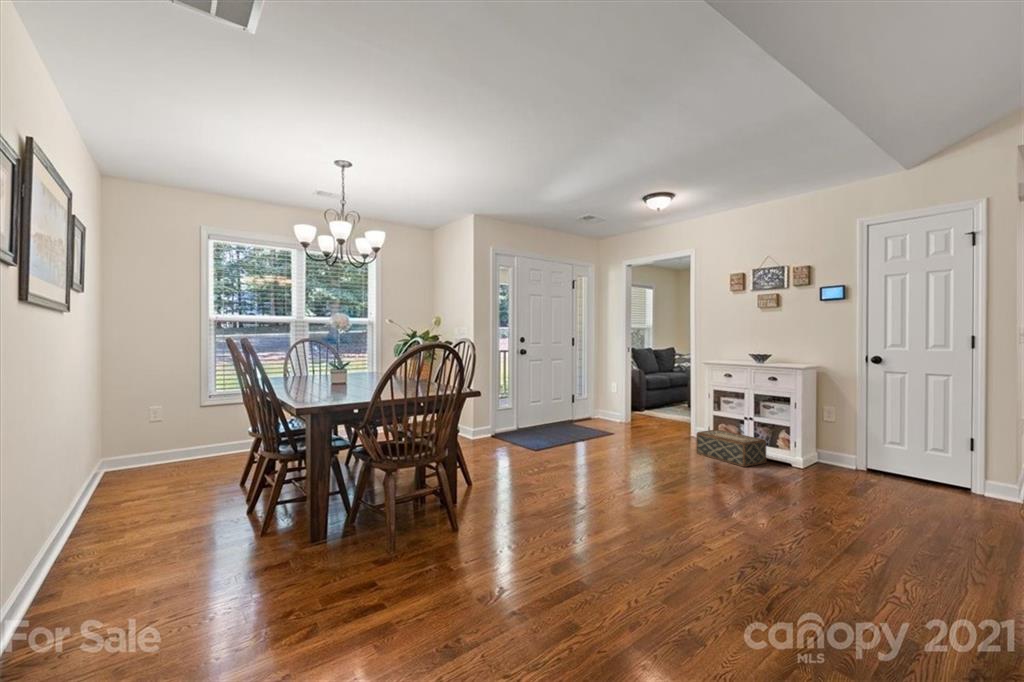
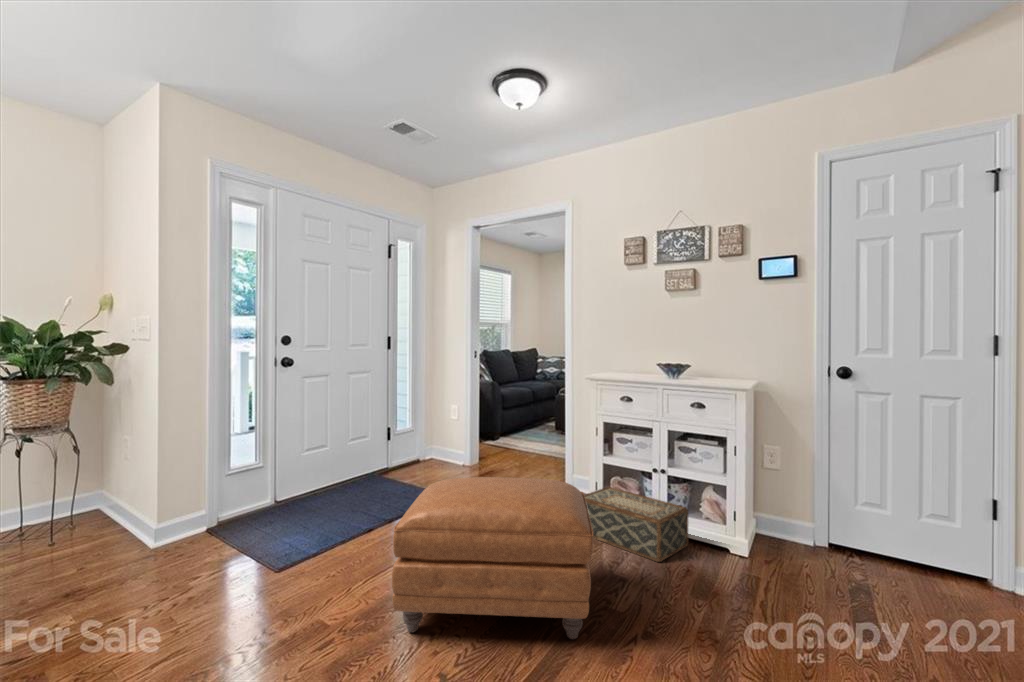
ottoman: none [599,410,697,484] -> present [392,477,593,639]

